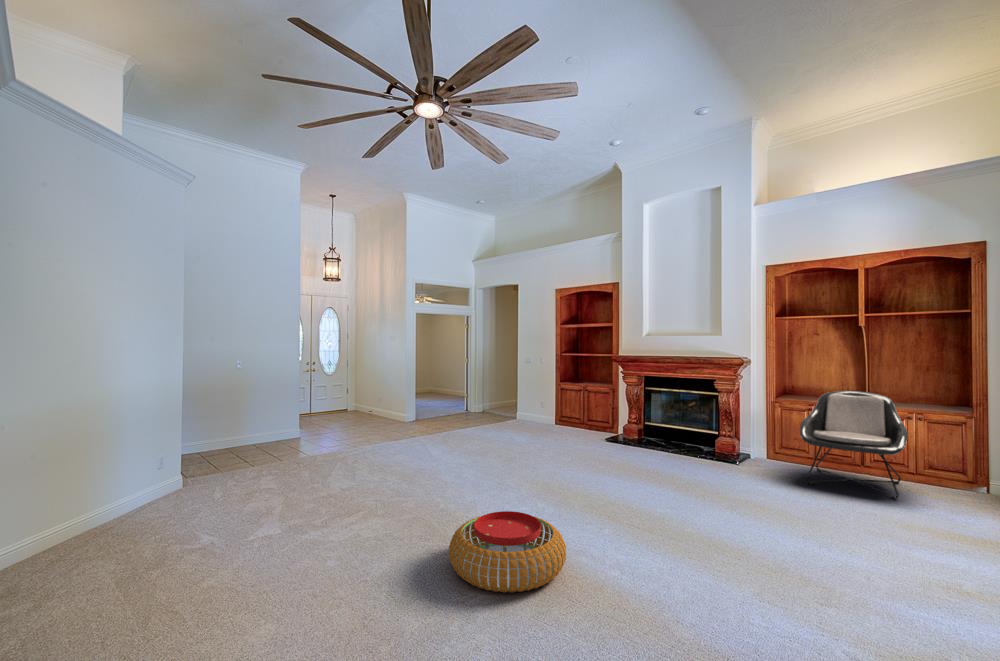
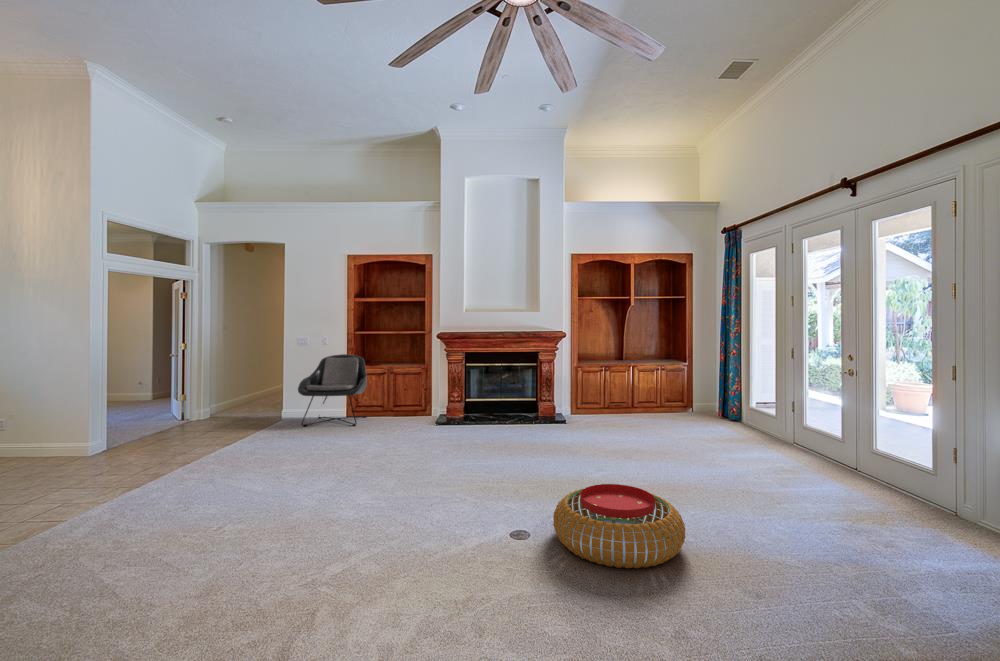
lounge chair: present [800,391,908,499] -> present [298,354,367,427]

